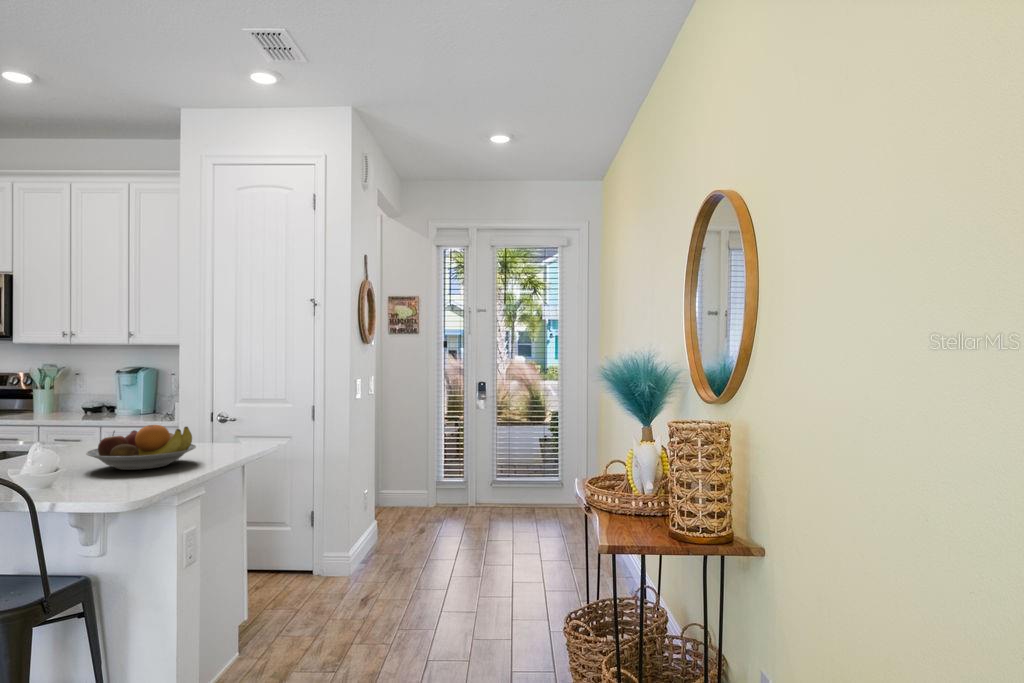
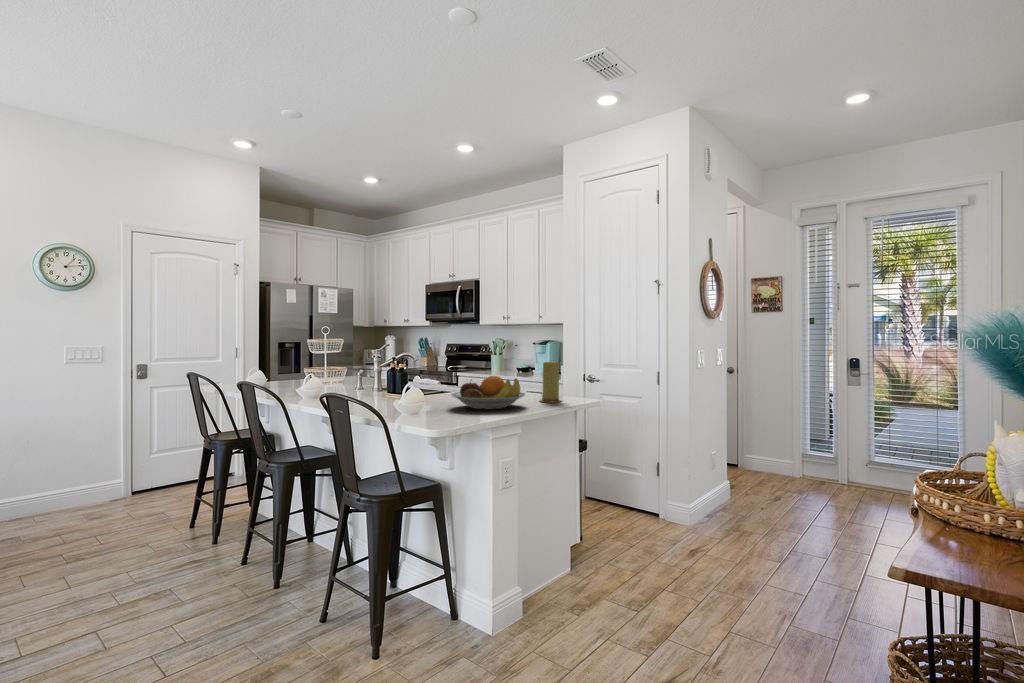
candle: none [200,402,230,453] -> present [540,362,561,402]

